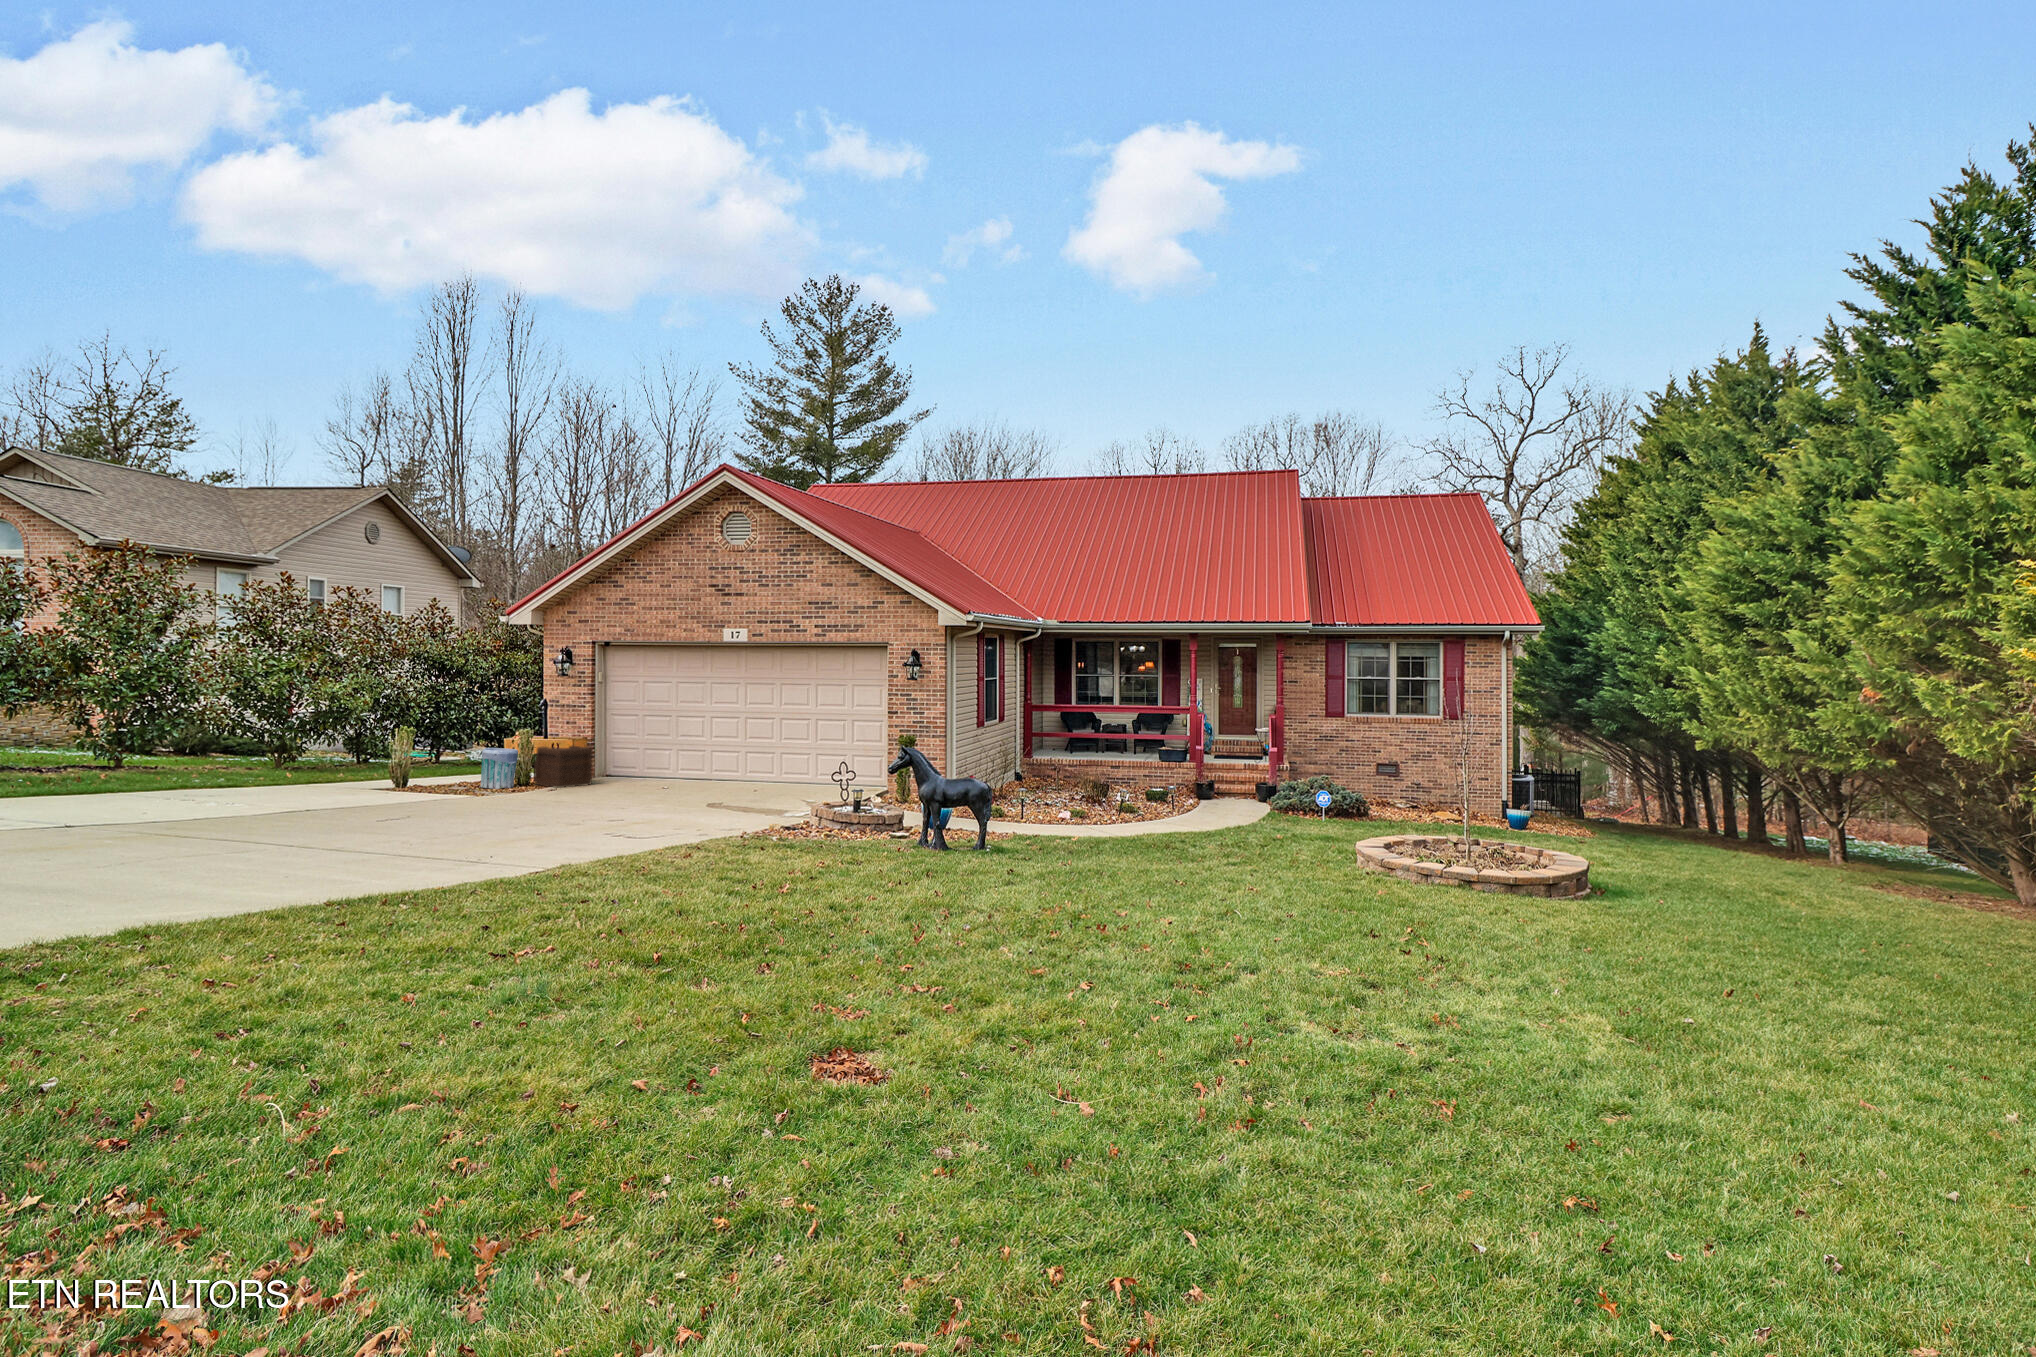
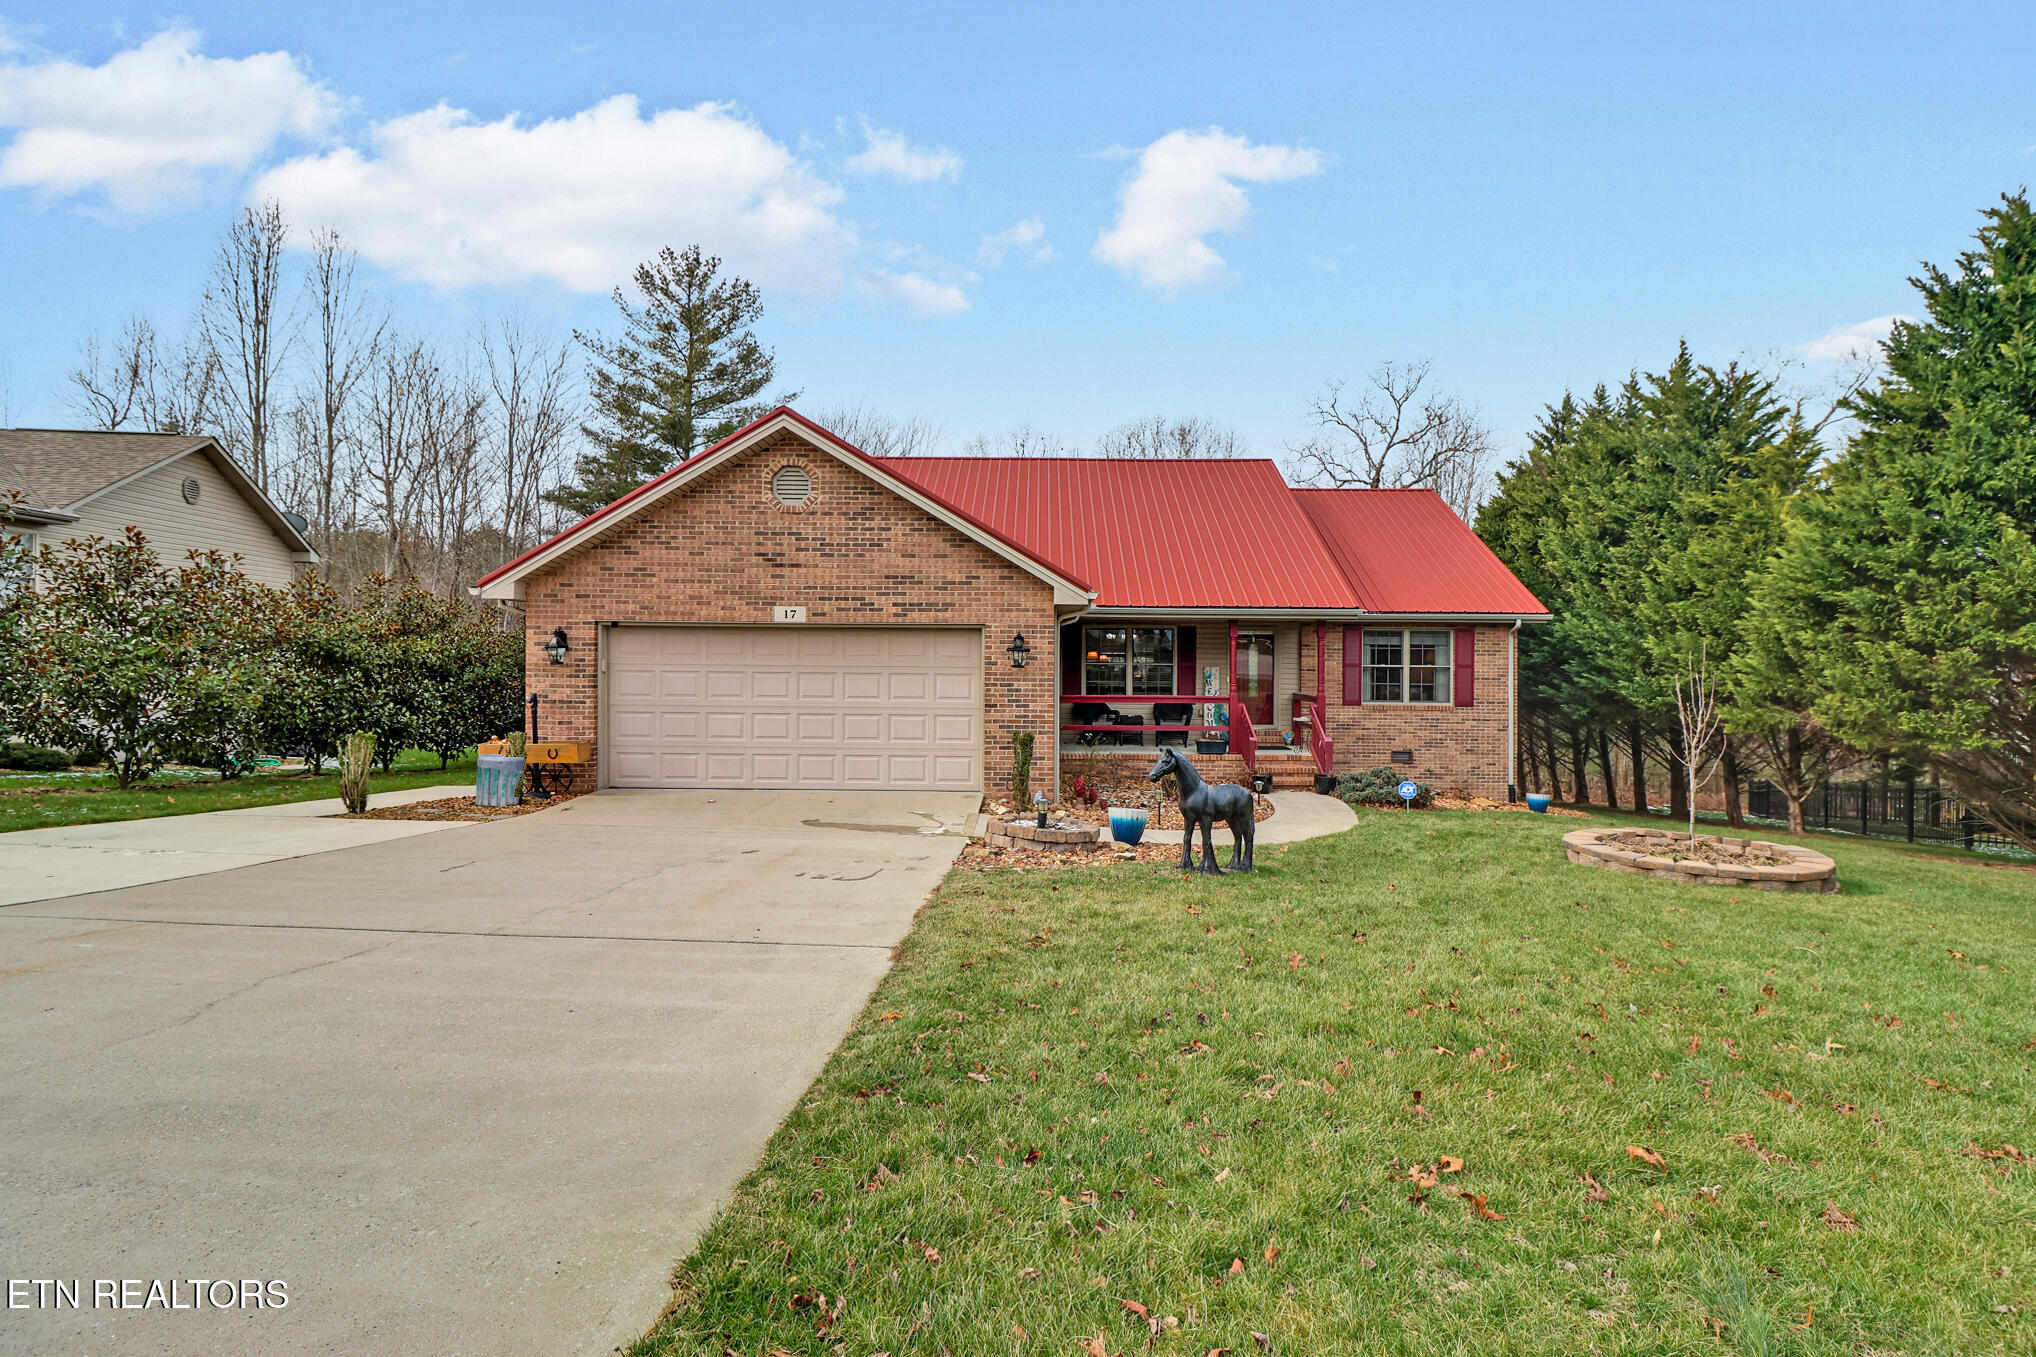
wooden crate: present [534,745,593,788] -> none [537,748,612,803]

